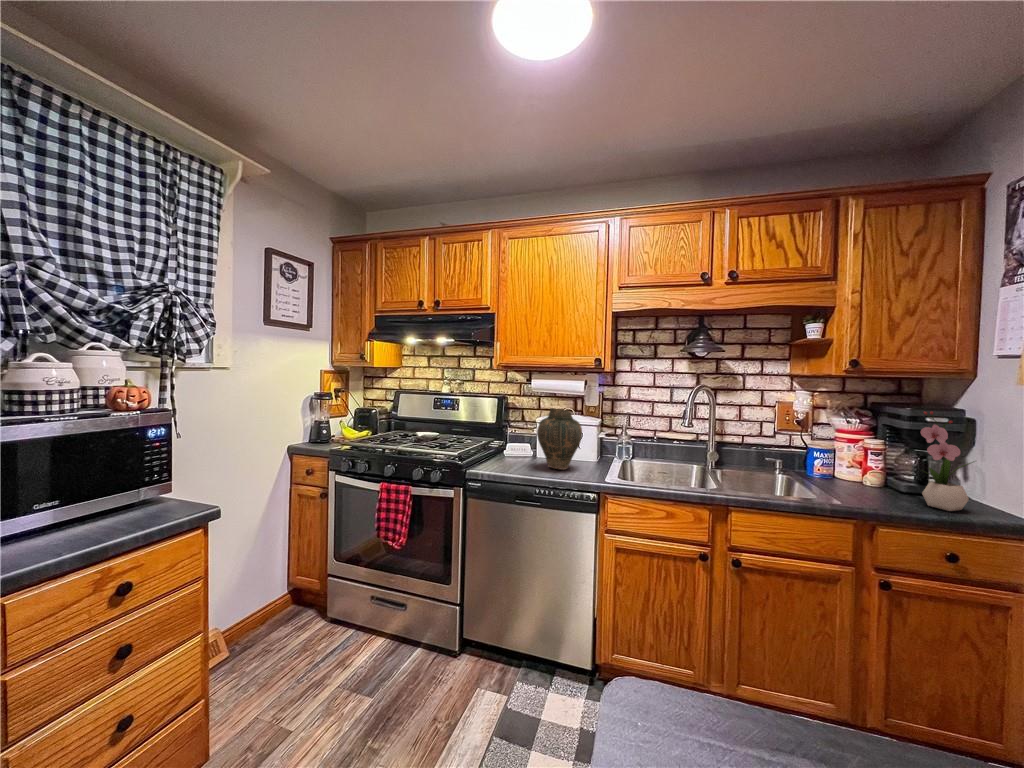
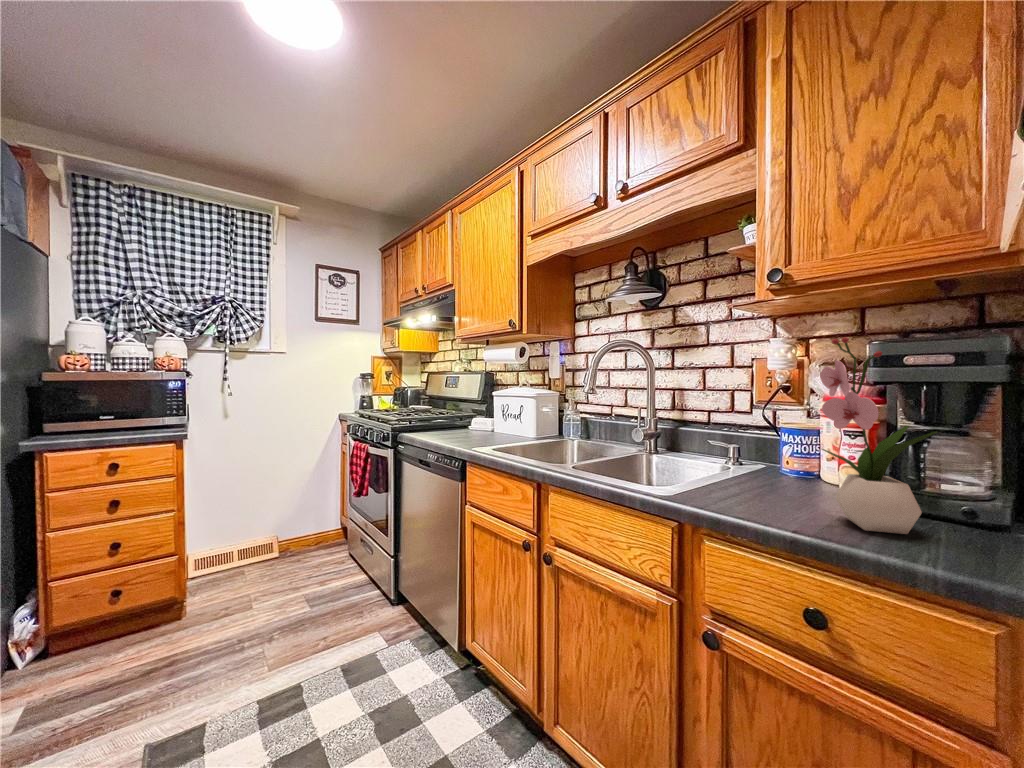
vase: present [537,408,582,470] -> none [452,375,498,439]

